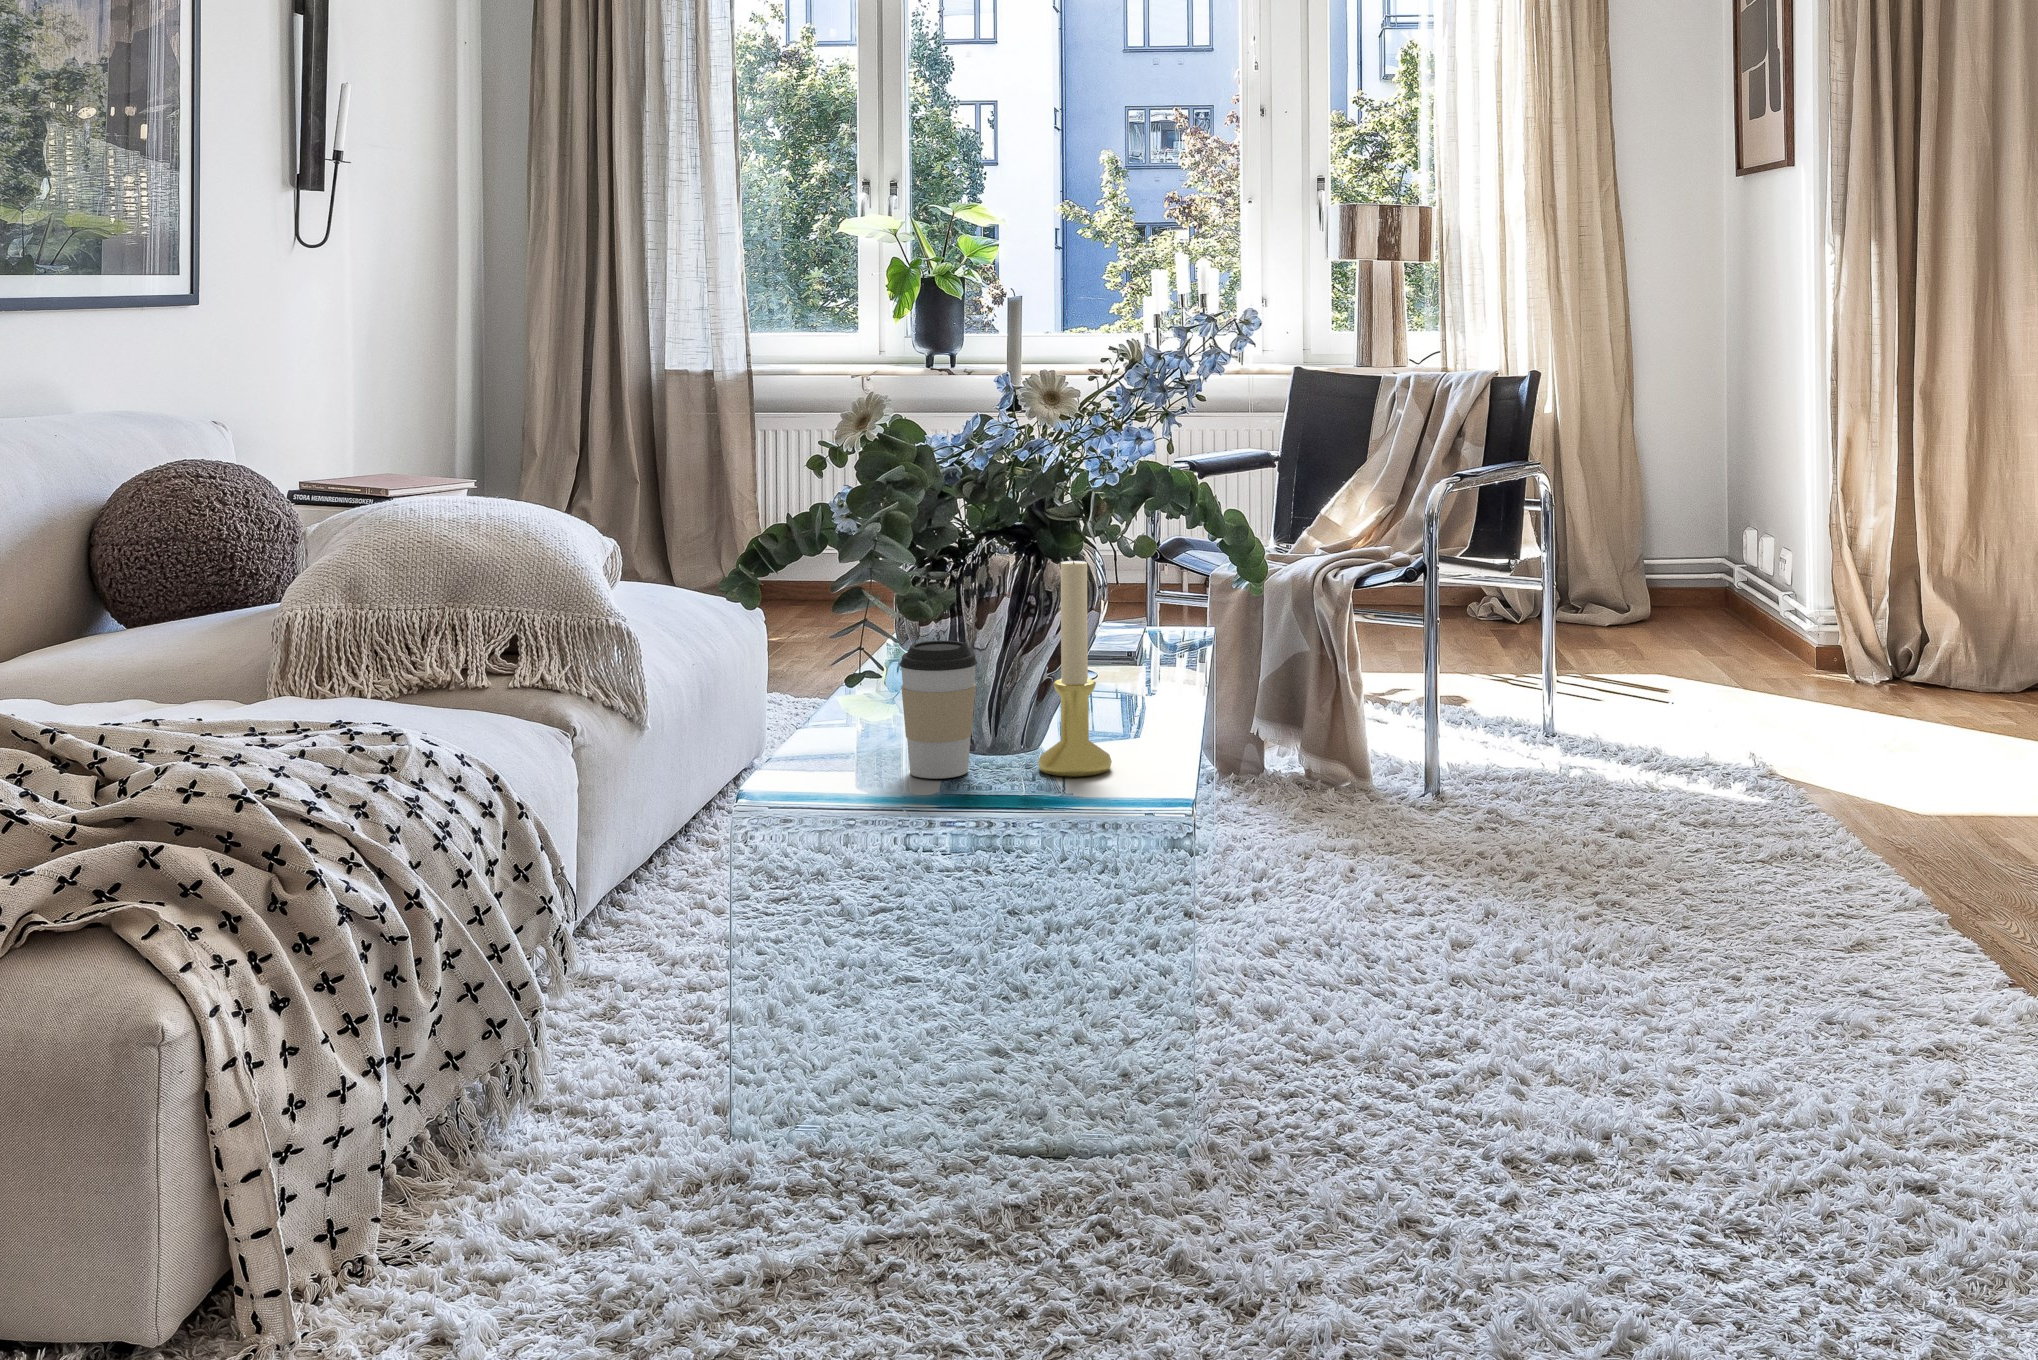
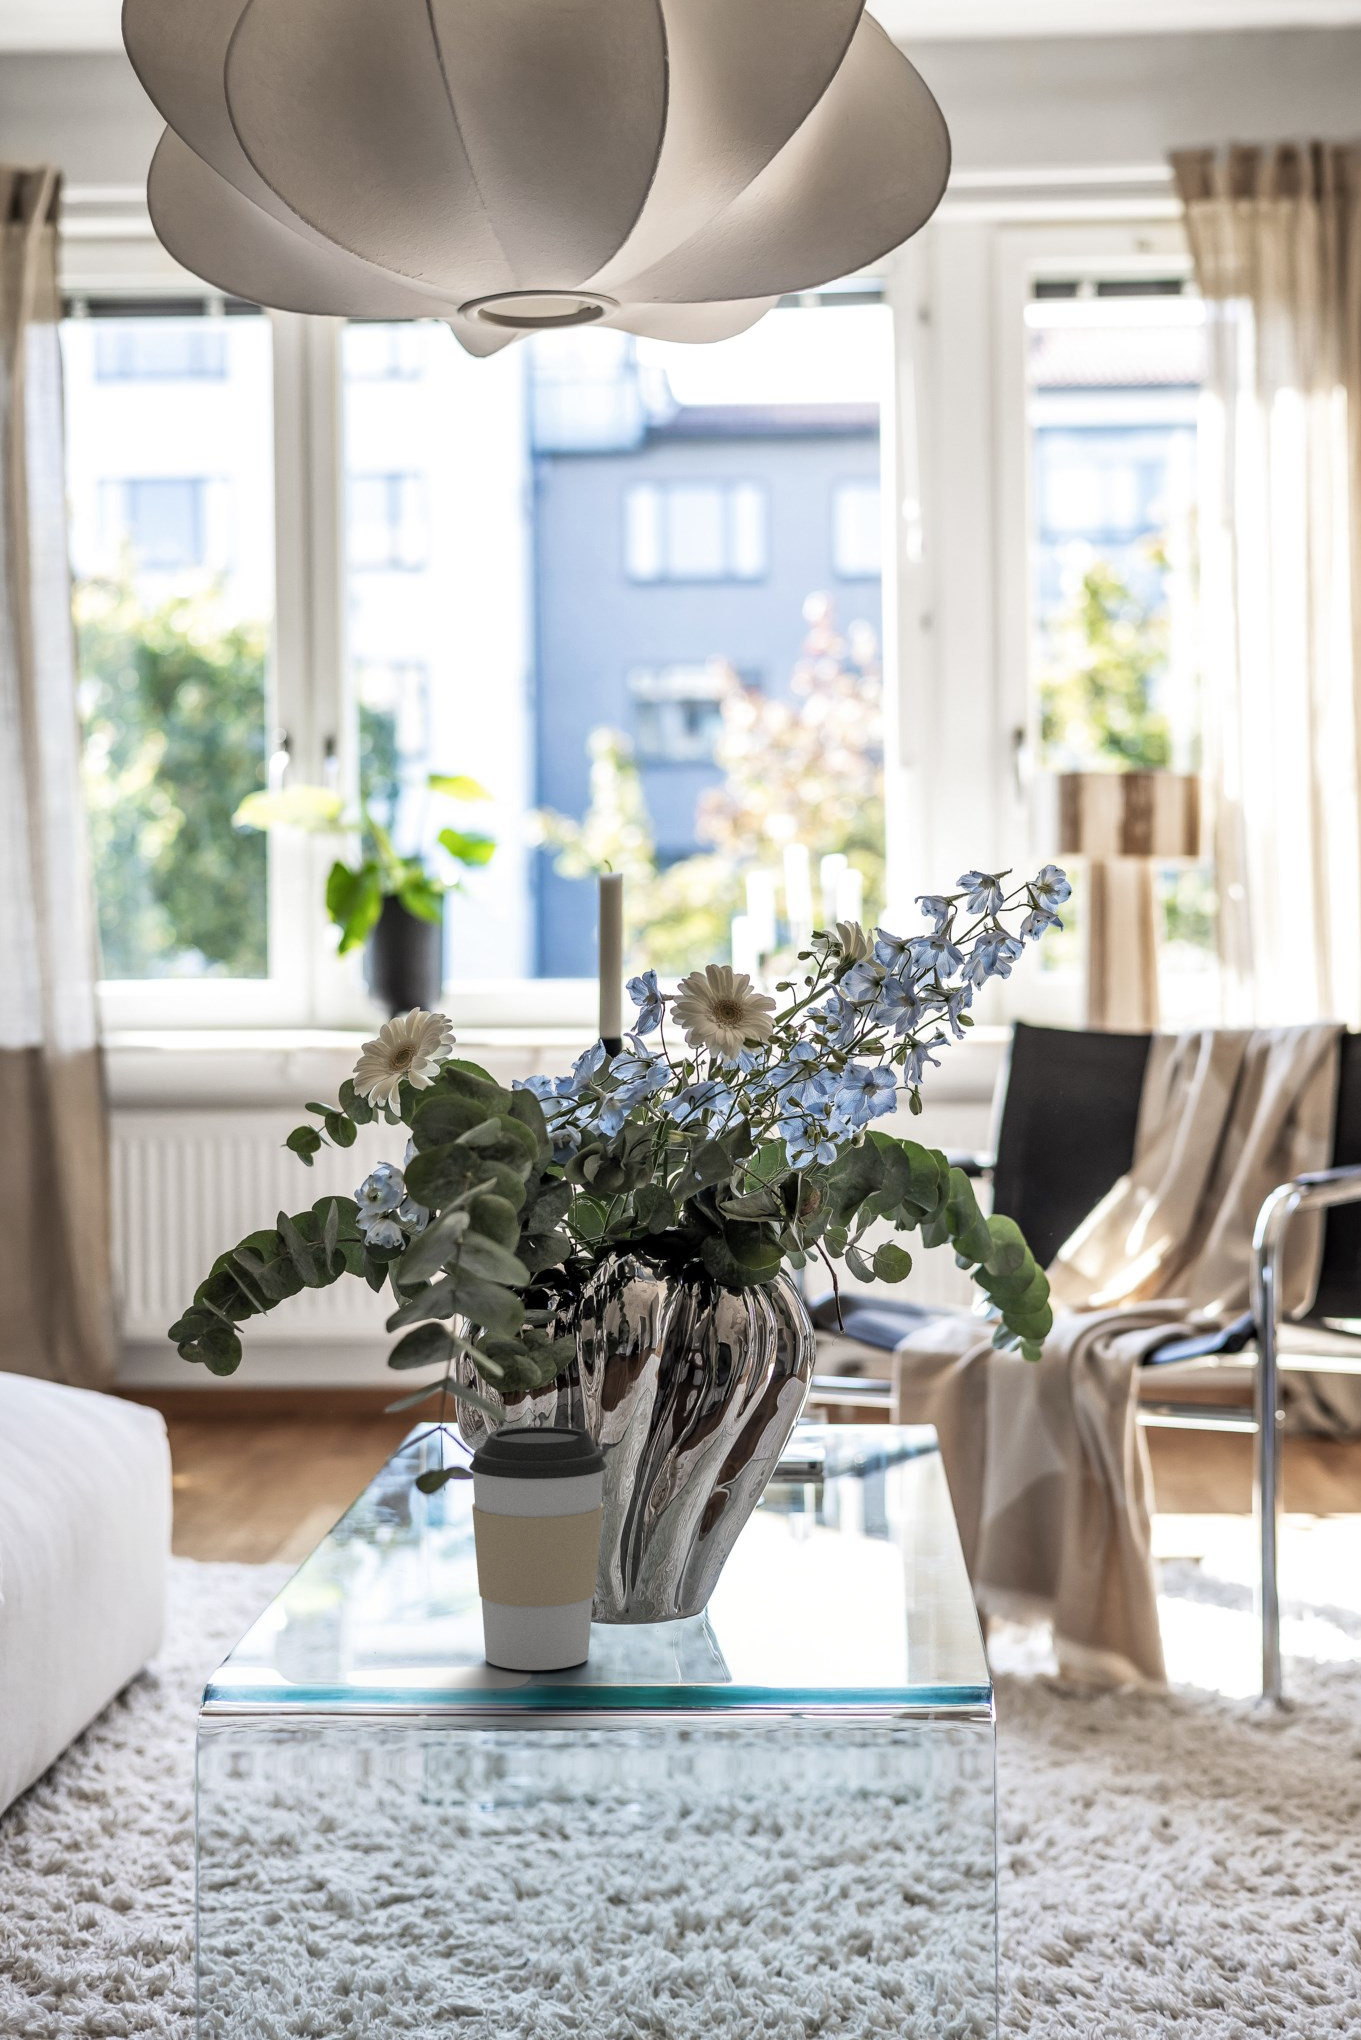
candle holder: present [1038,554,1112,776] -> none [711,1276,840,1669]

